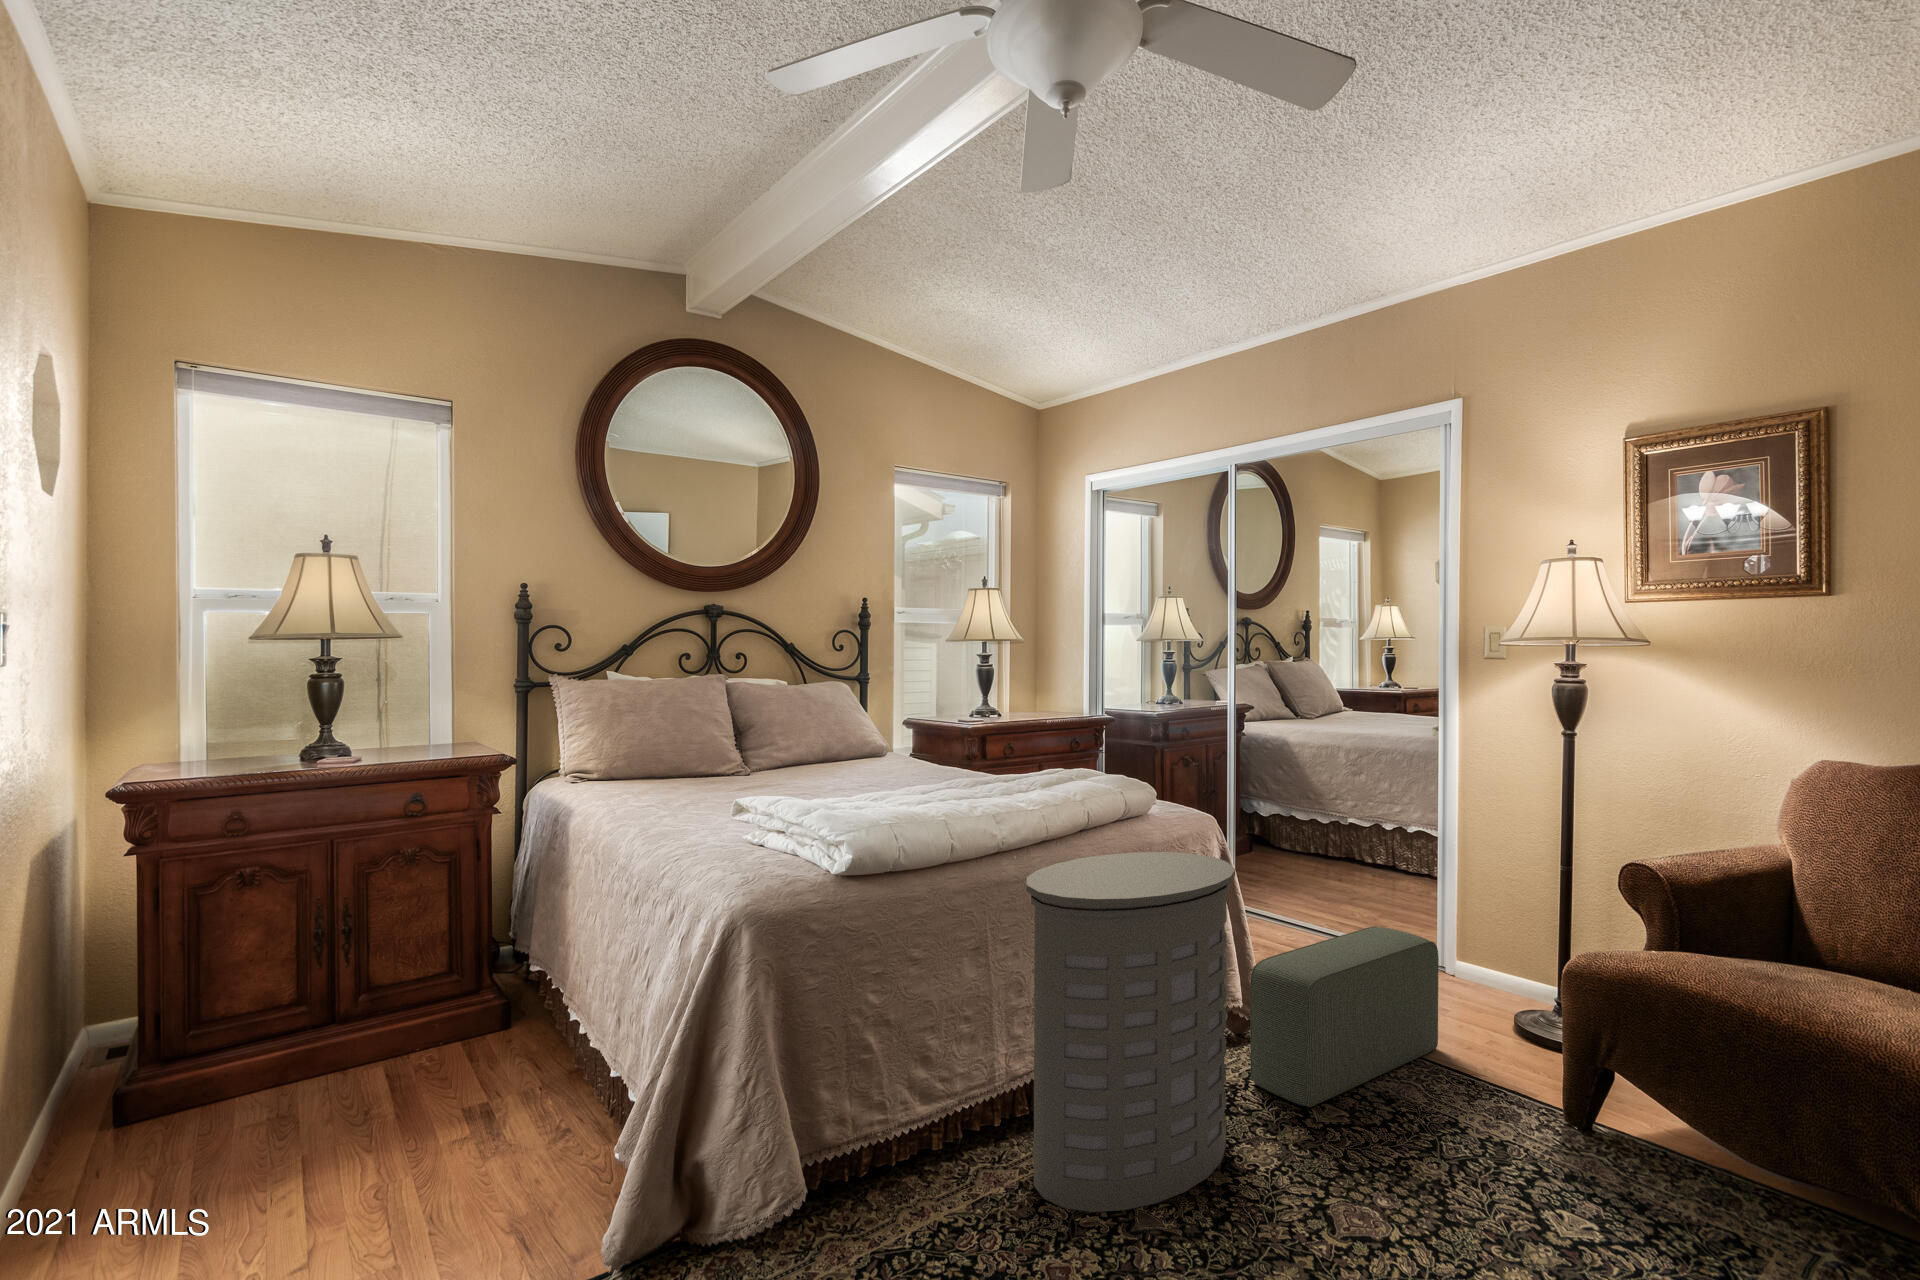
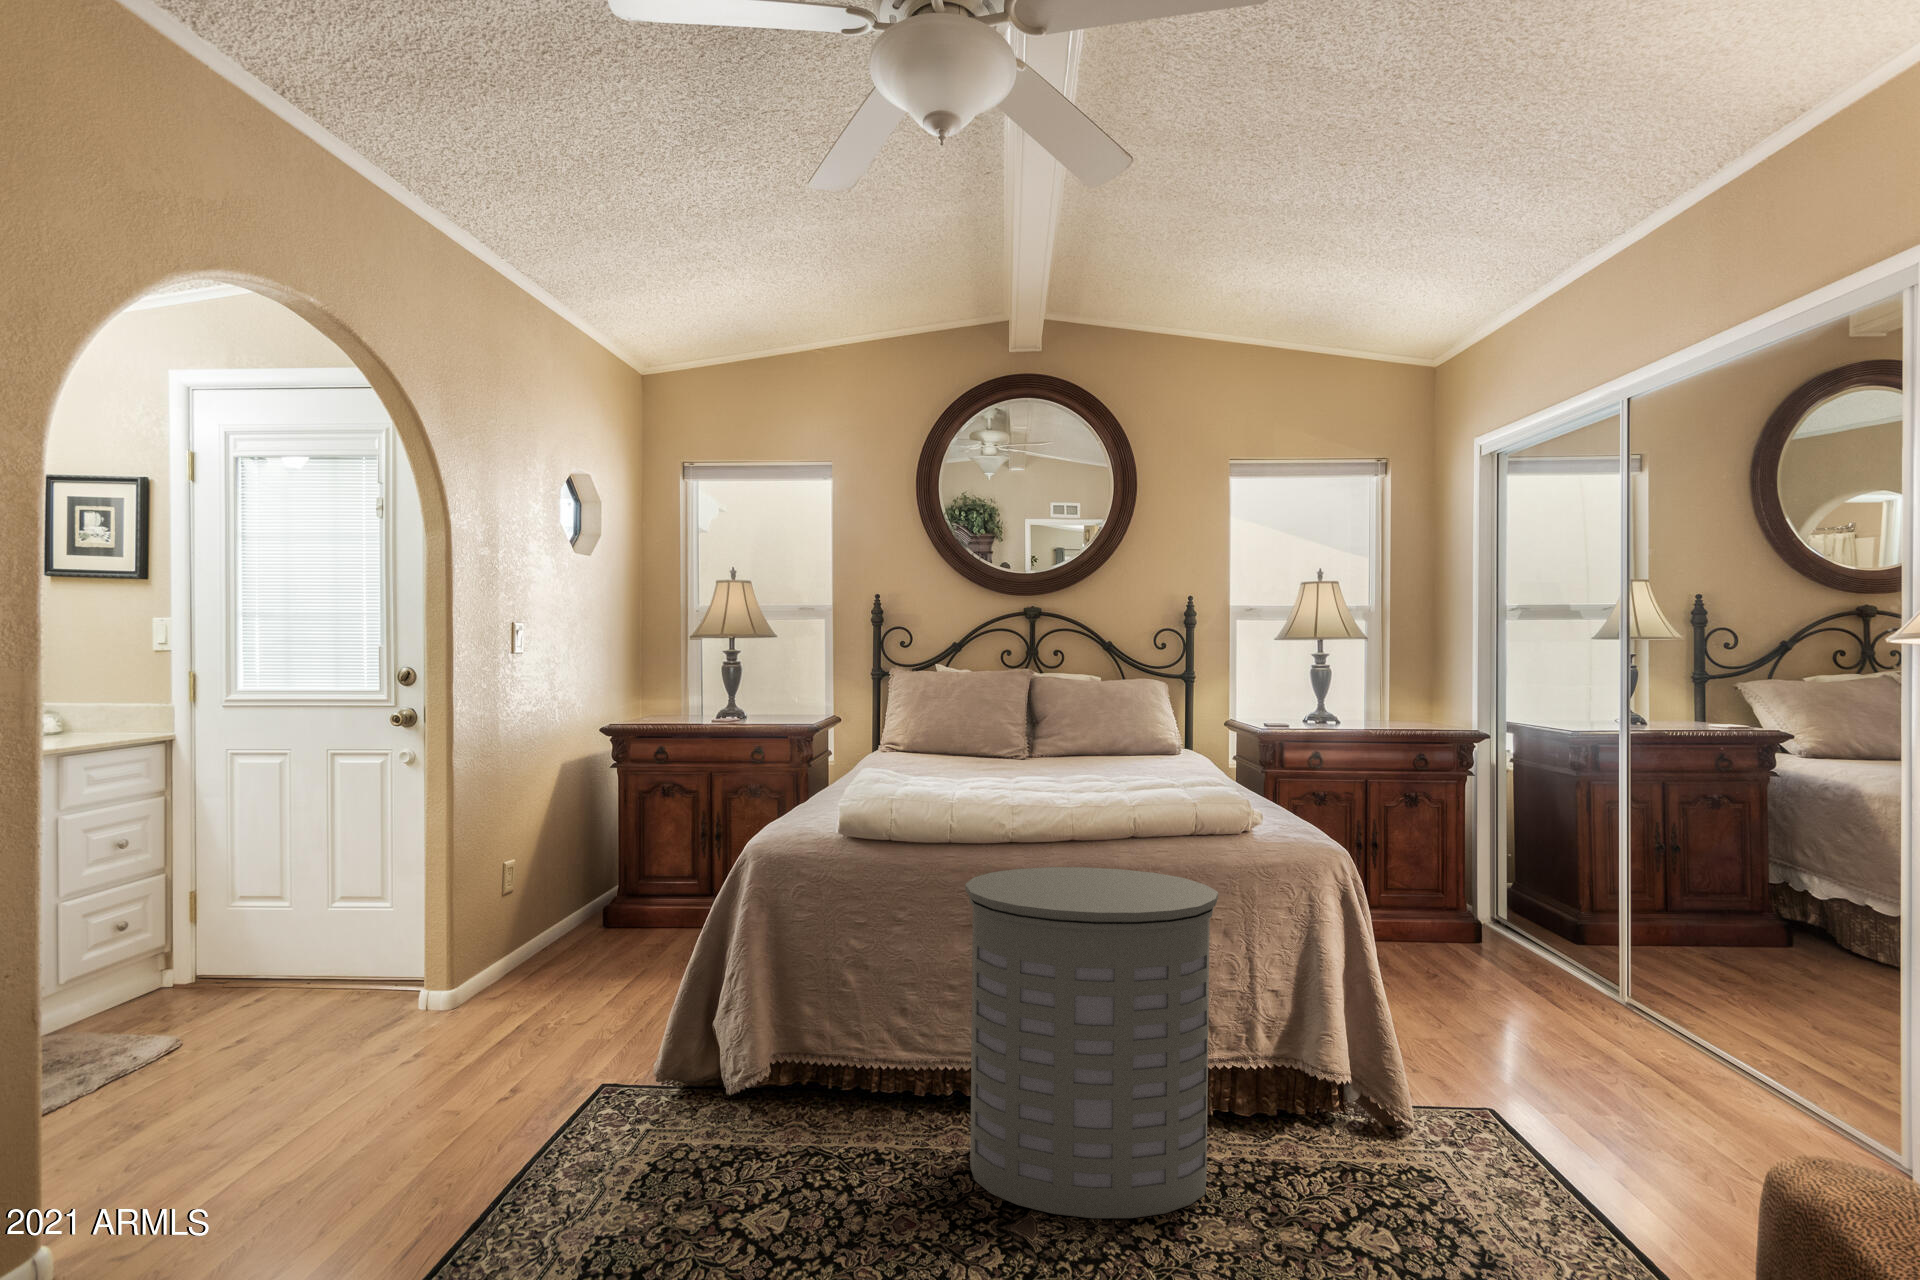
pouf: present [1250,927,1439,1107] -> none [1312,1029,1655,1232]

